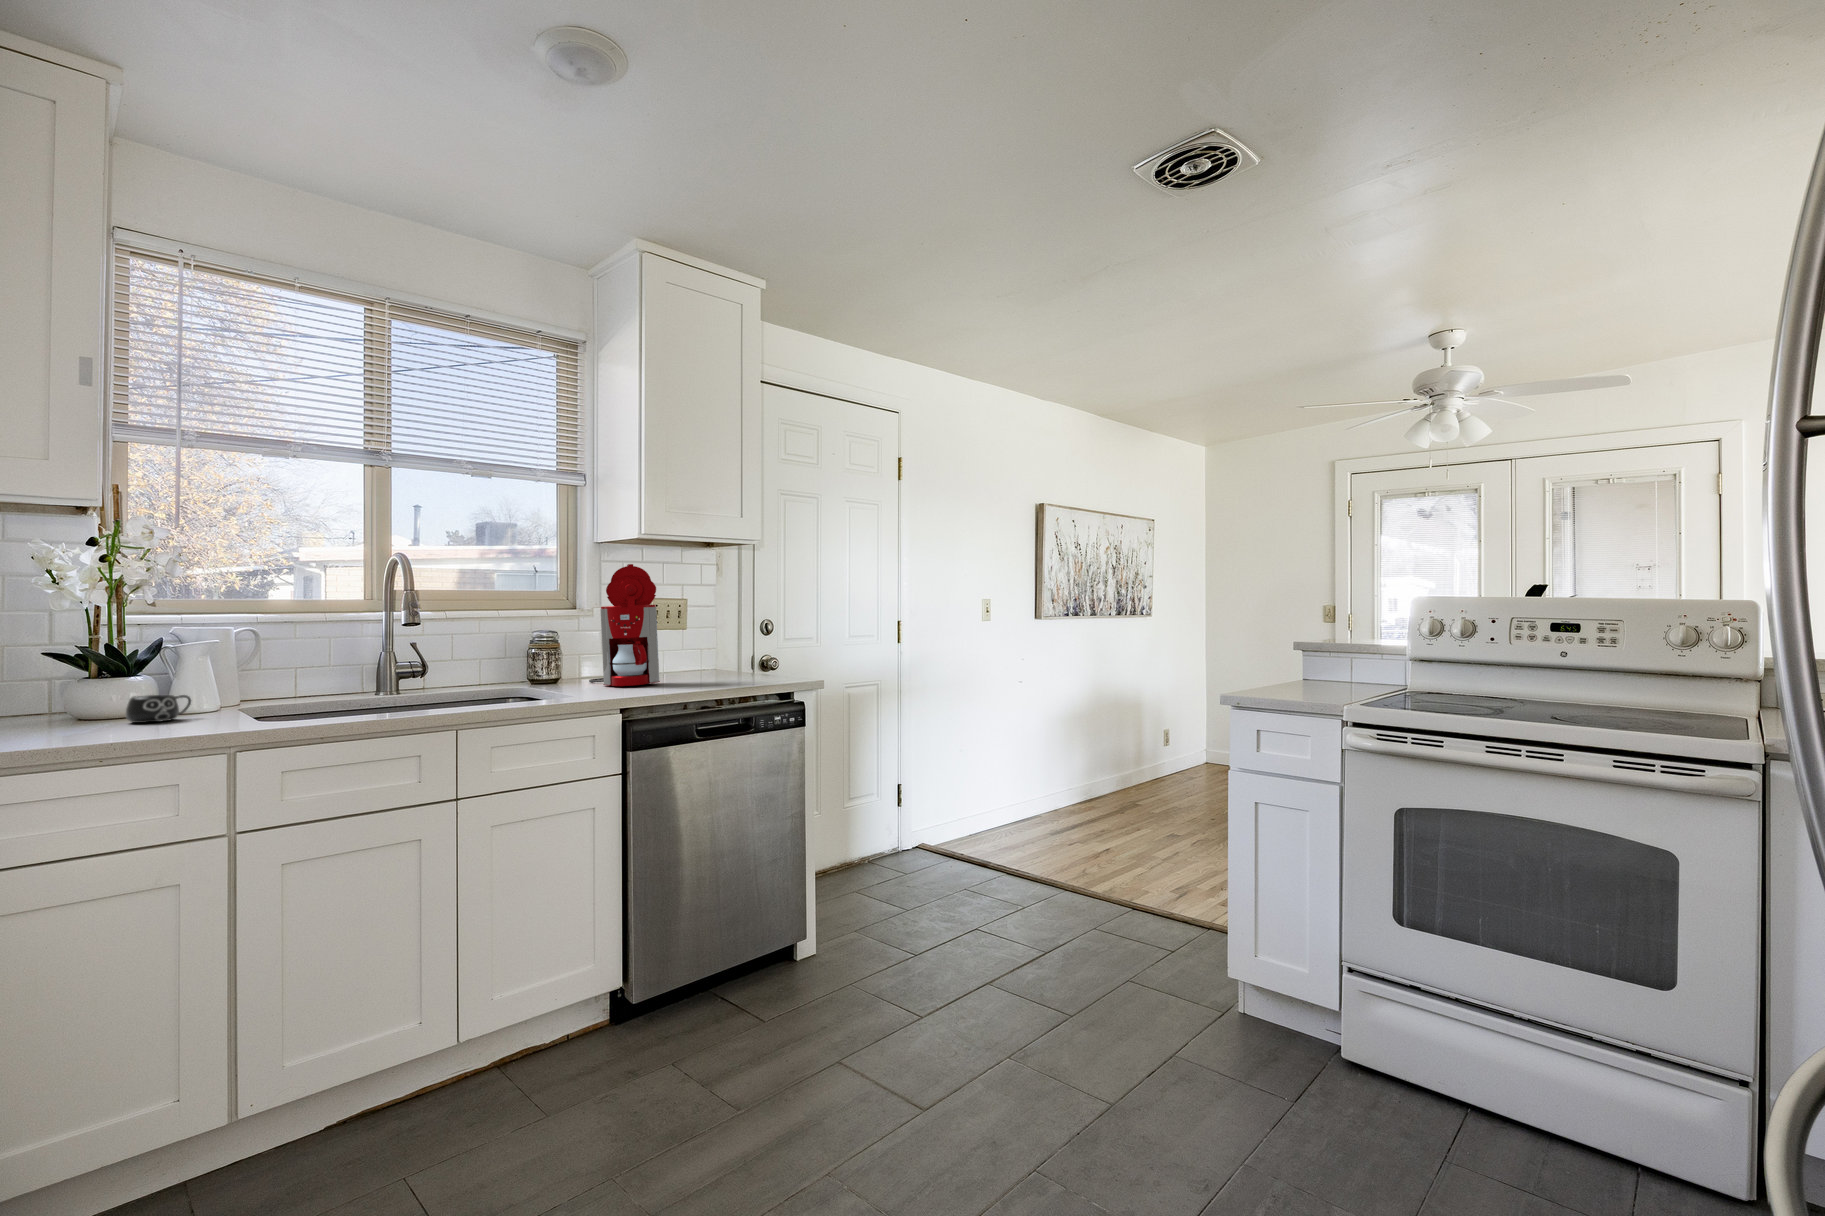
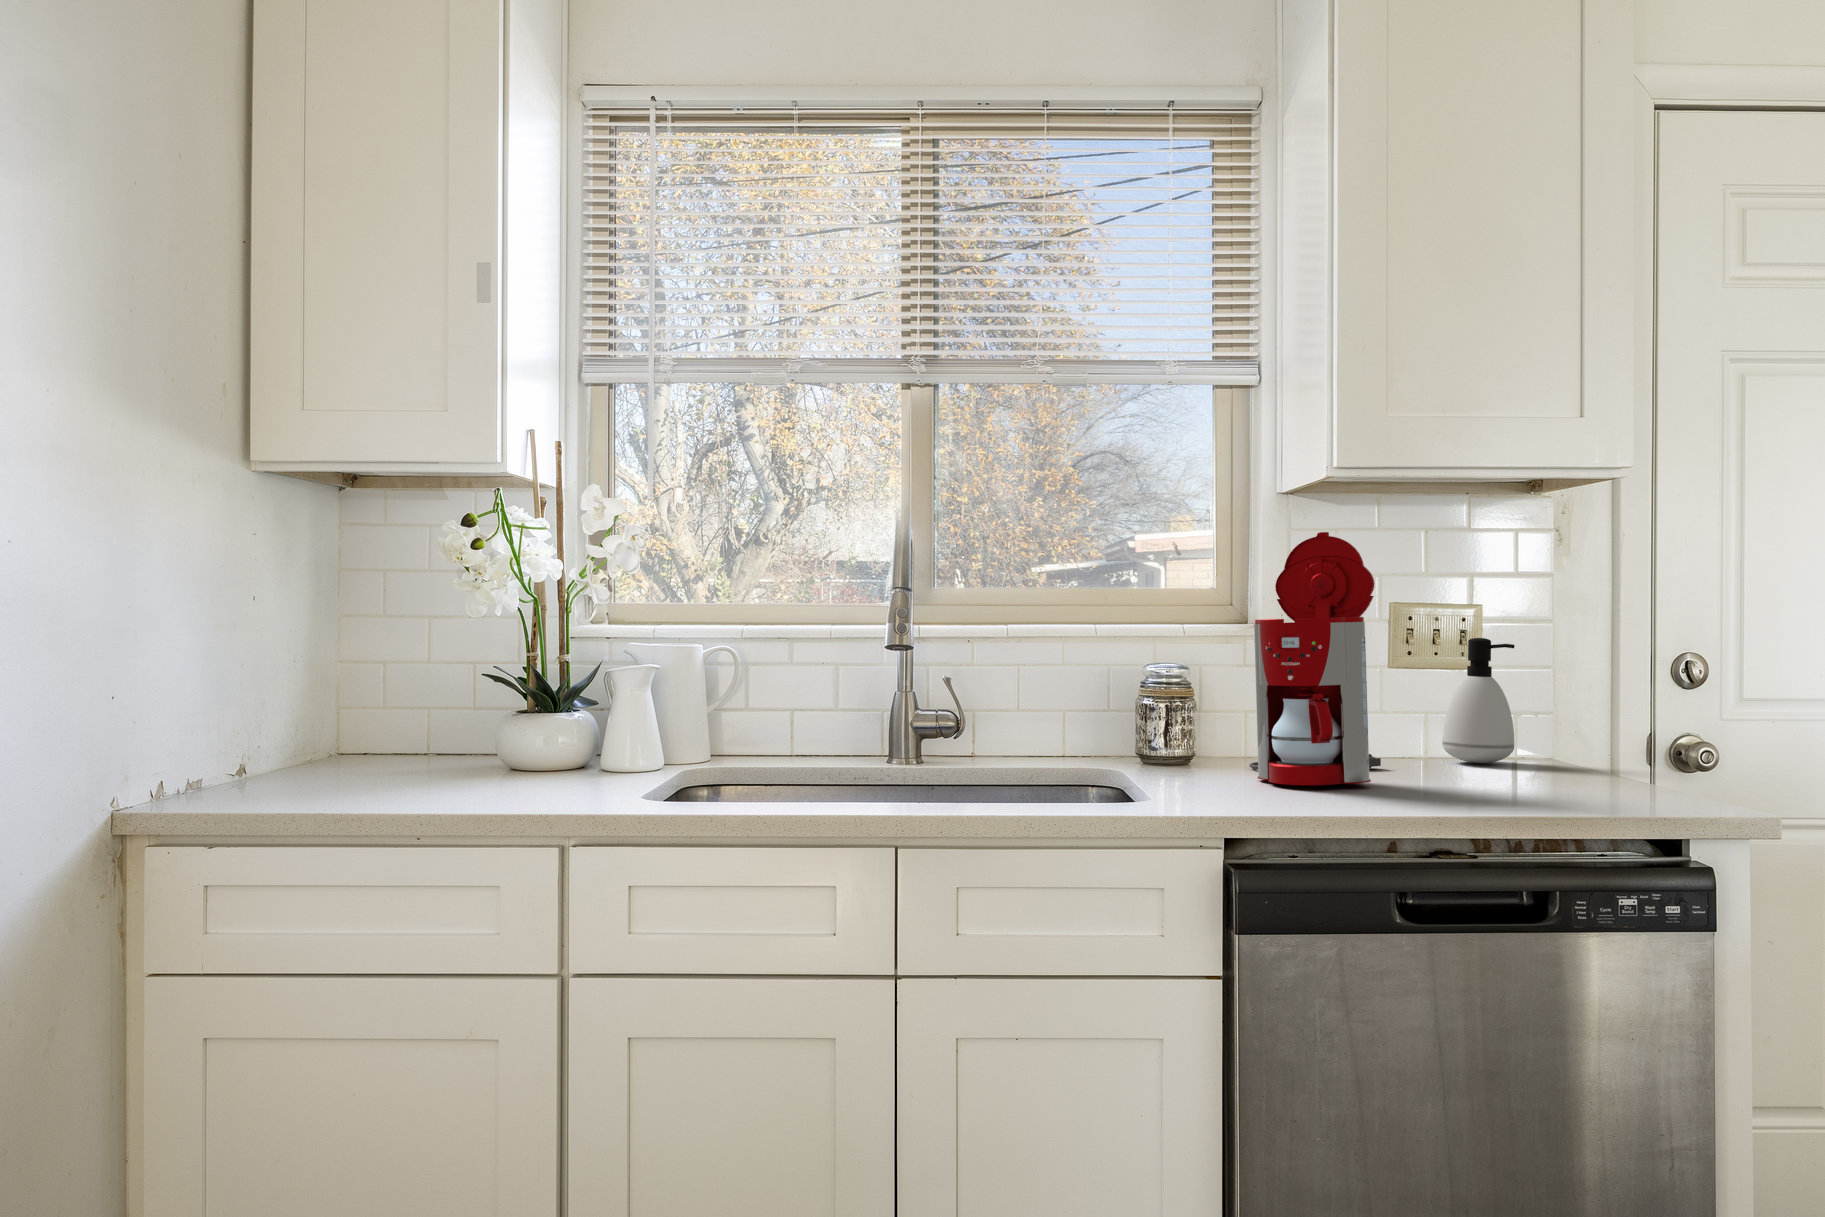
soap dispenser: none [672,615,705,673] -> present [1442,638,1515,763]
mug: present [126,695,191,723] -> none [546,740,622,781]

